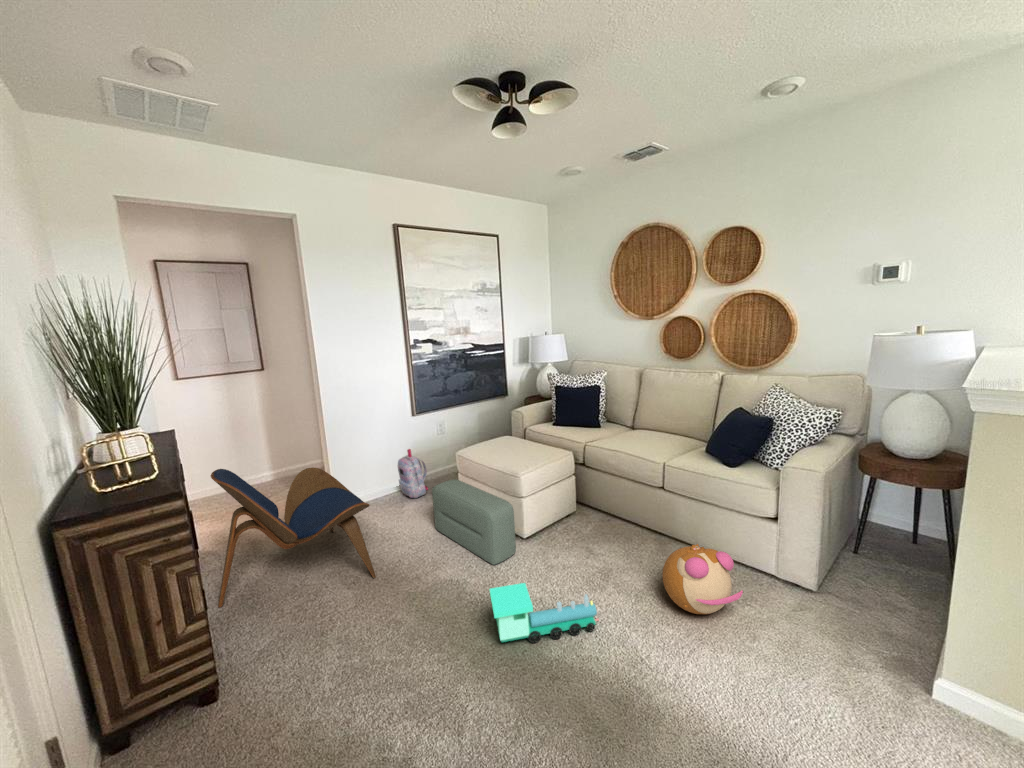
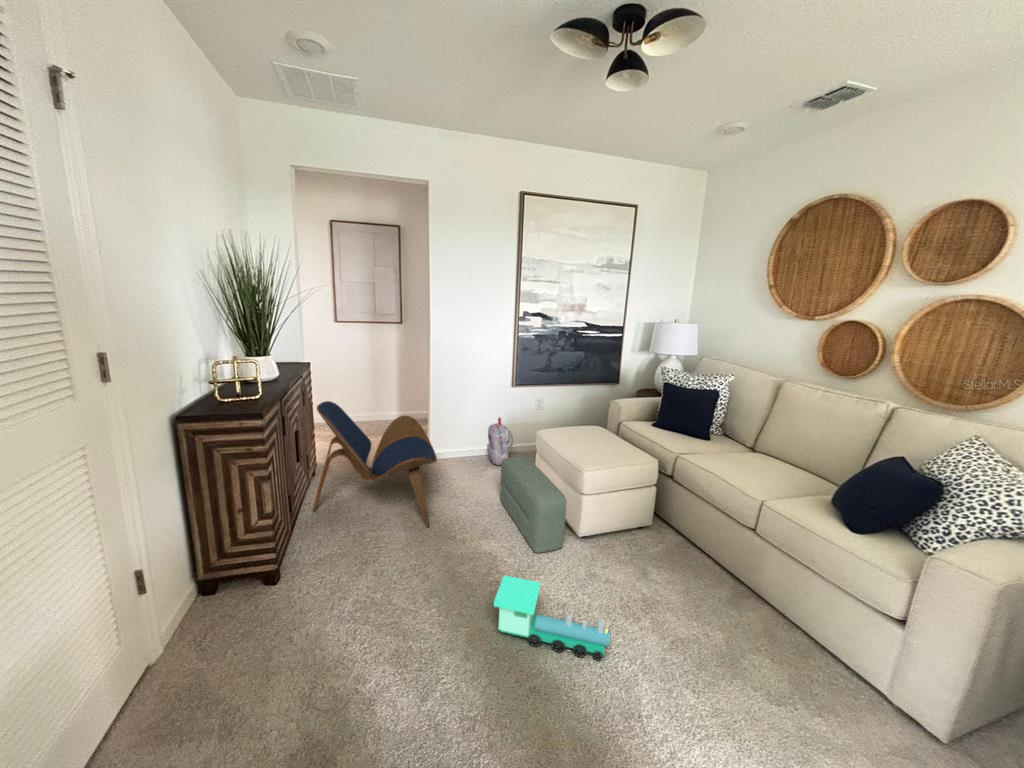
plush toy: present [662,544,743,614] -> none [704,611,810,705]

